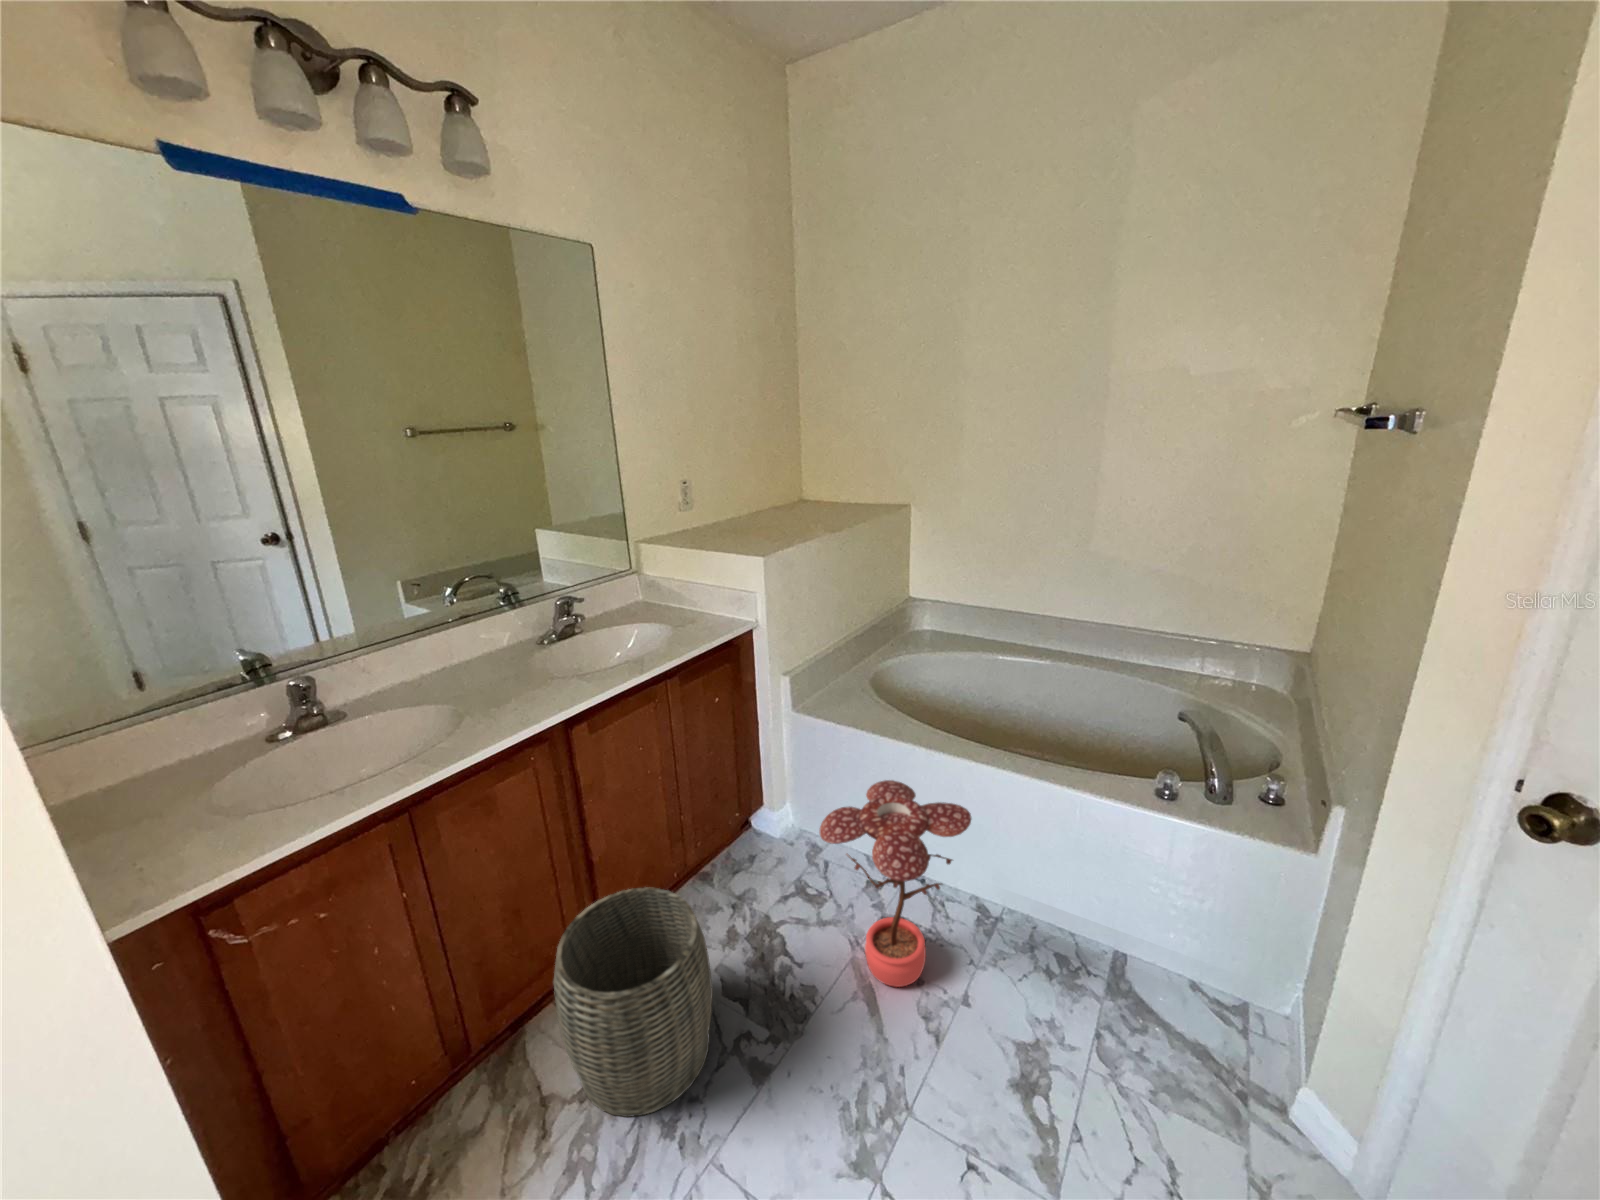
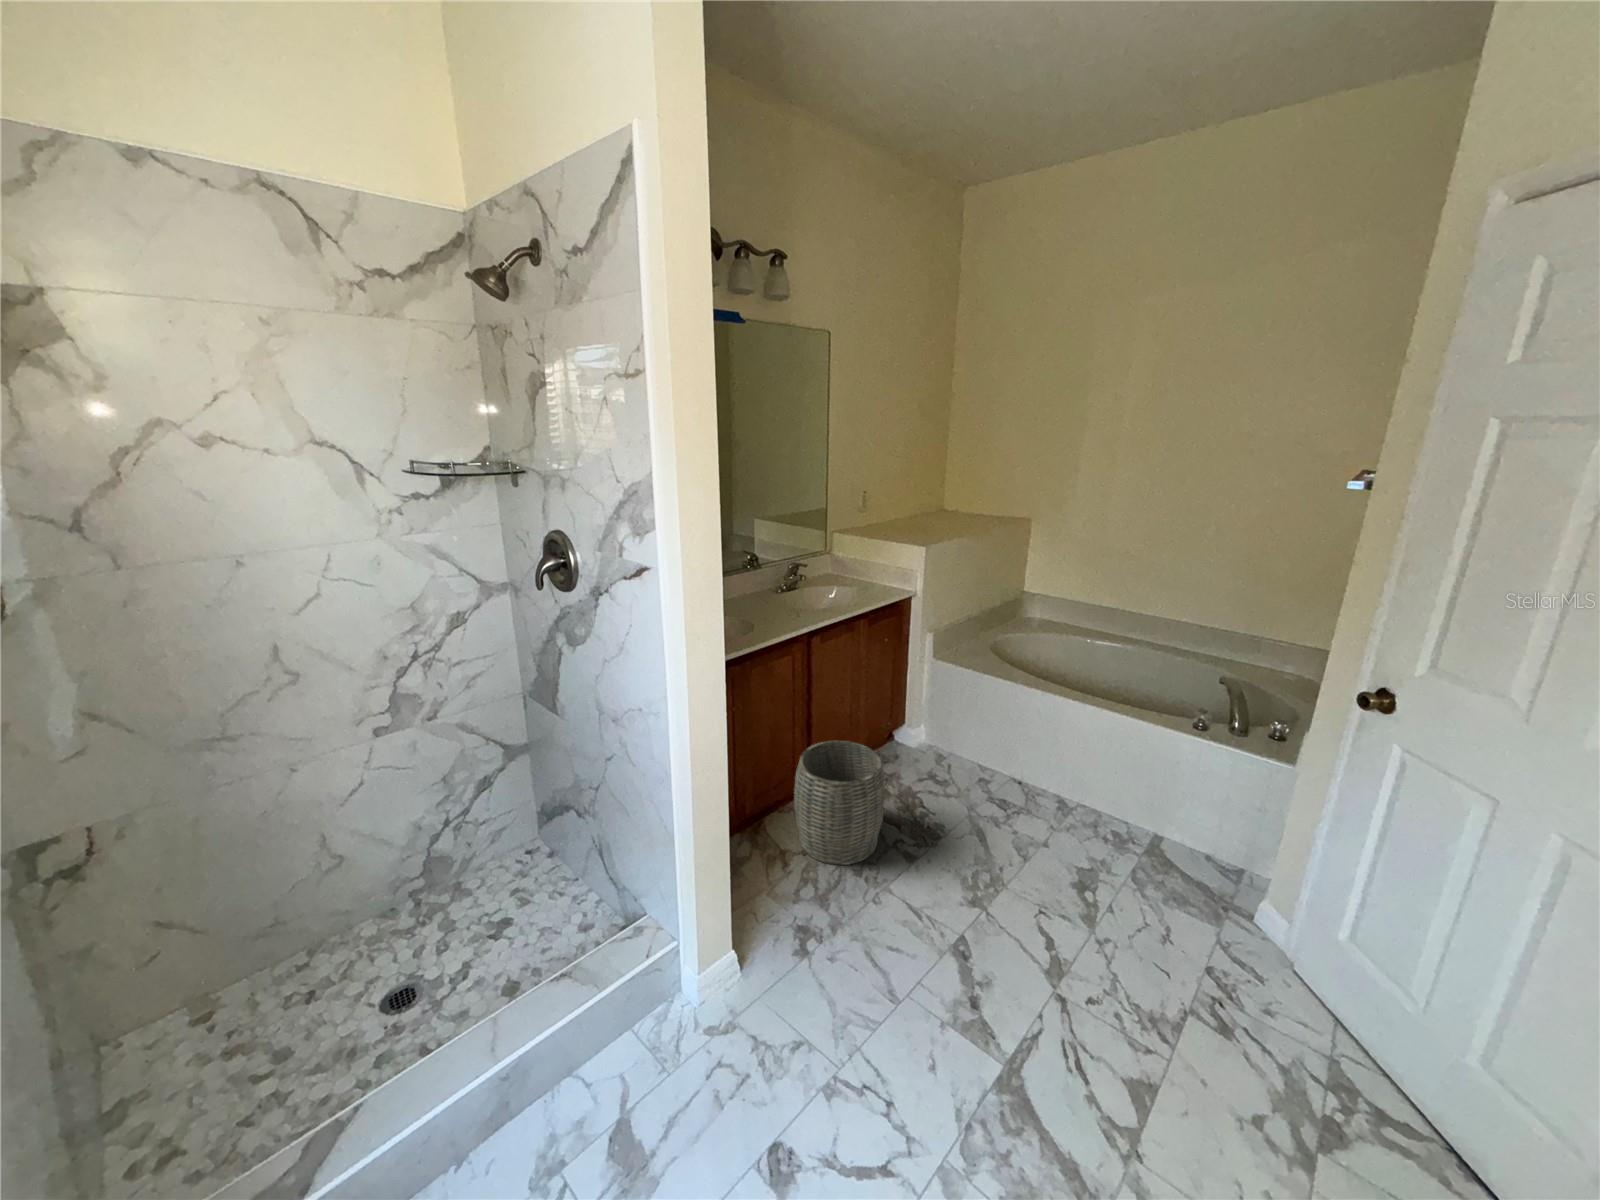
potted plant: present [819,780,971,987] -> none [958,700,1060,832]

